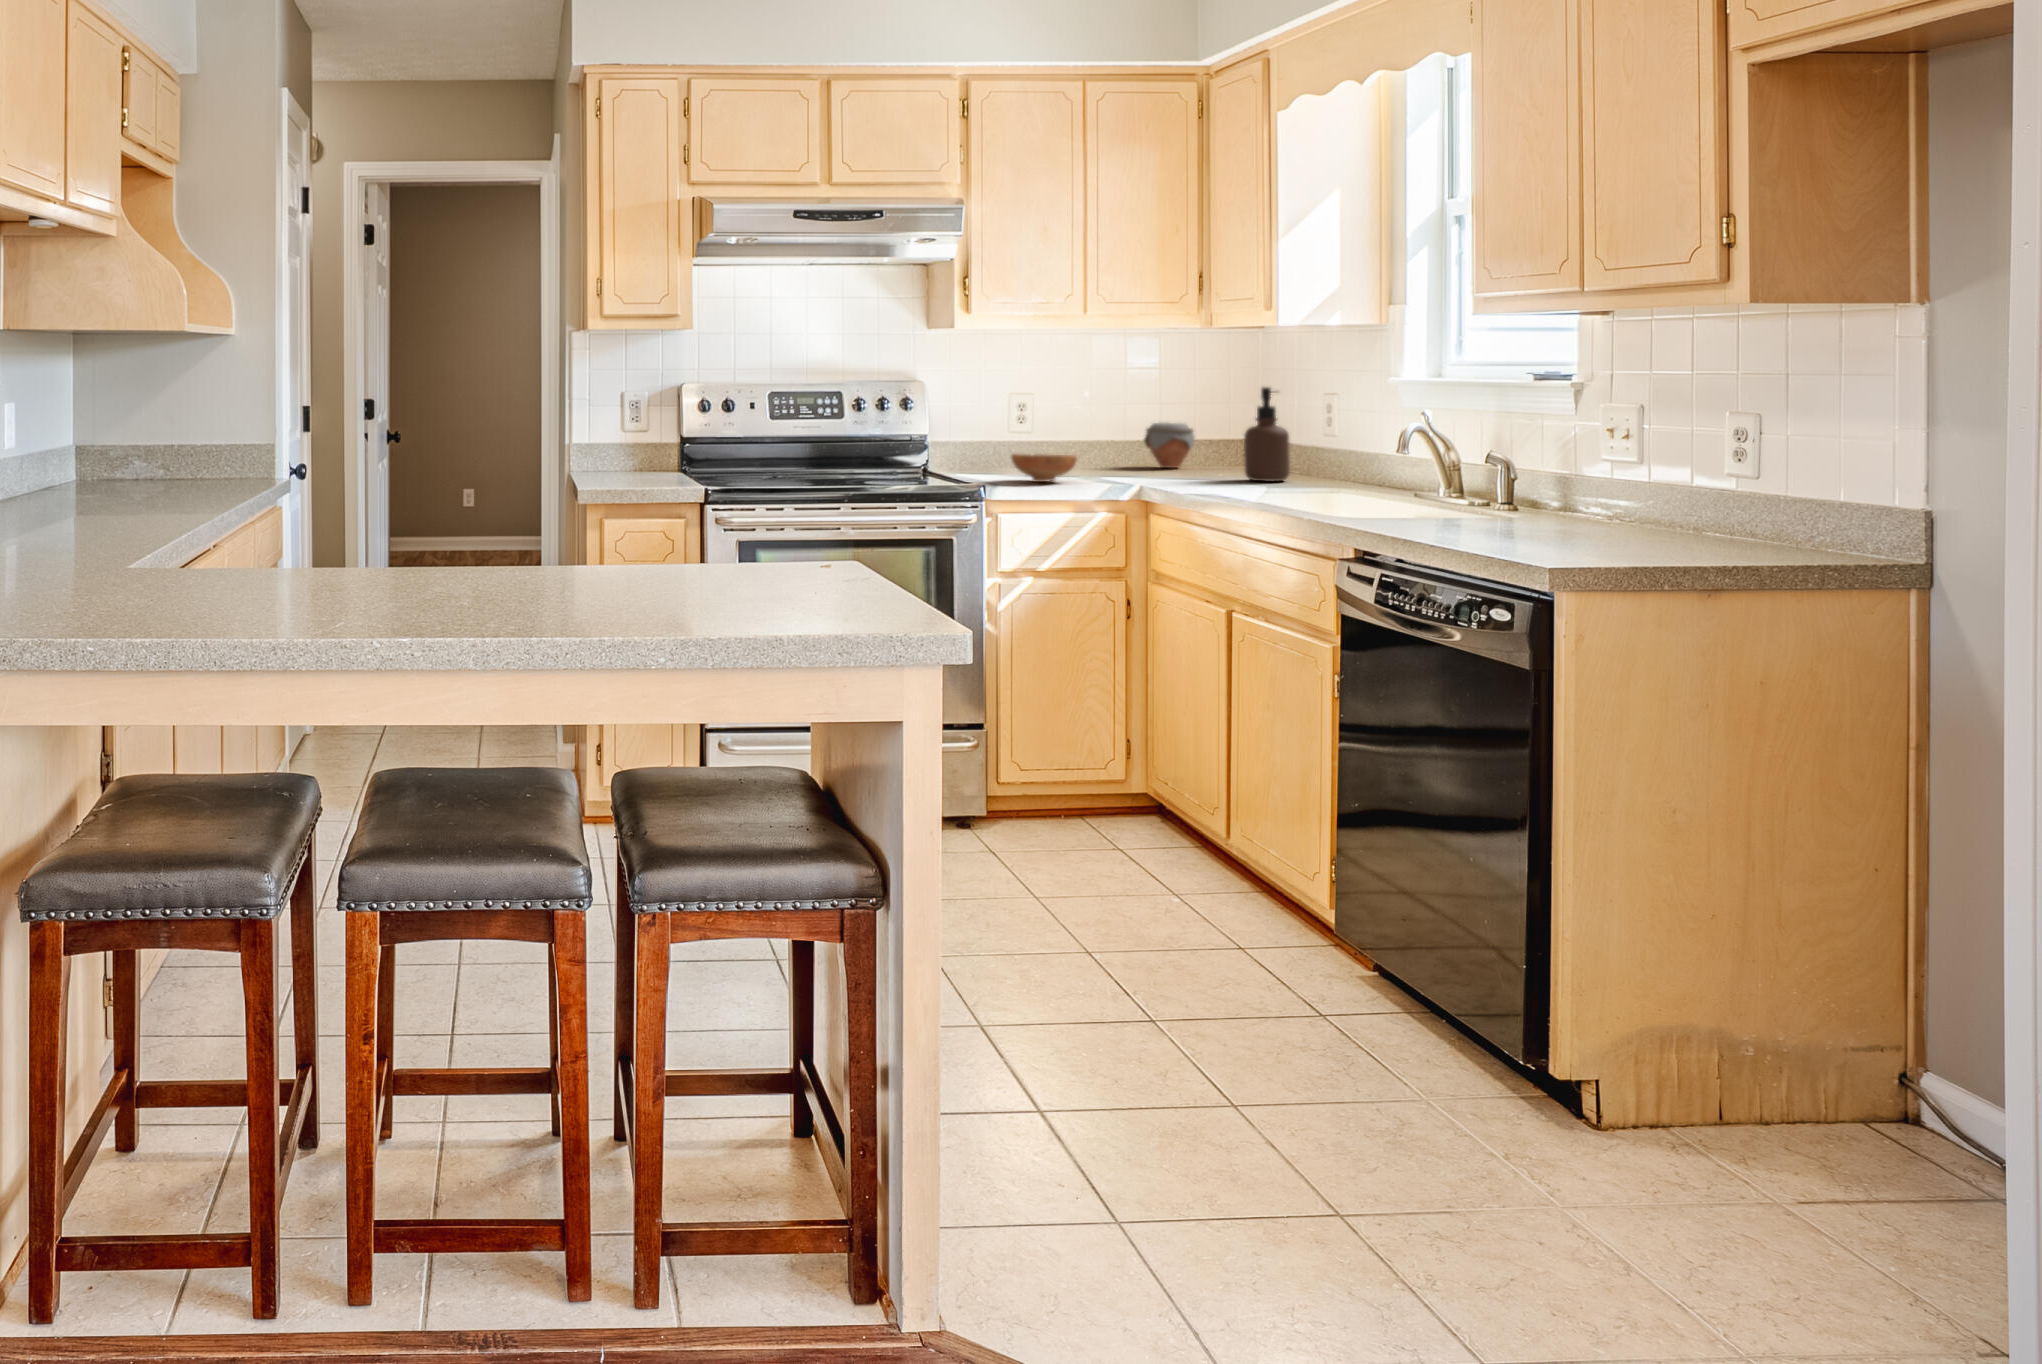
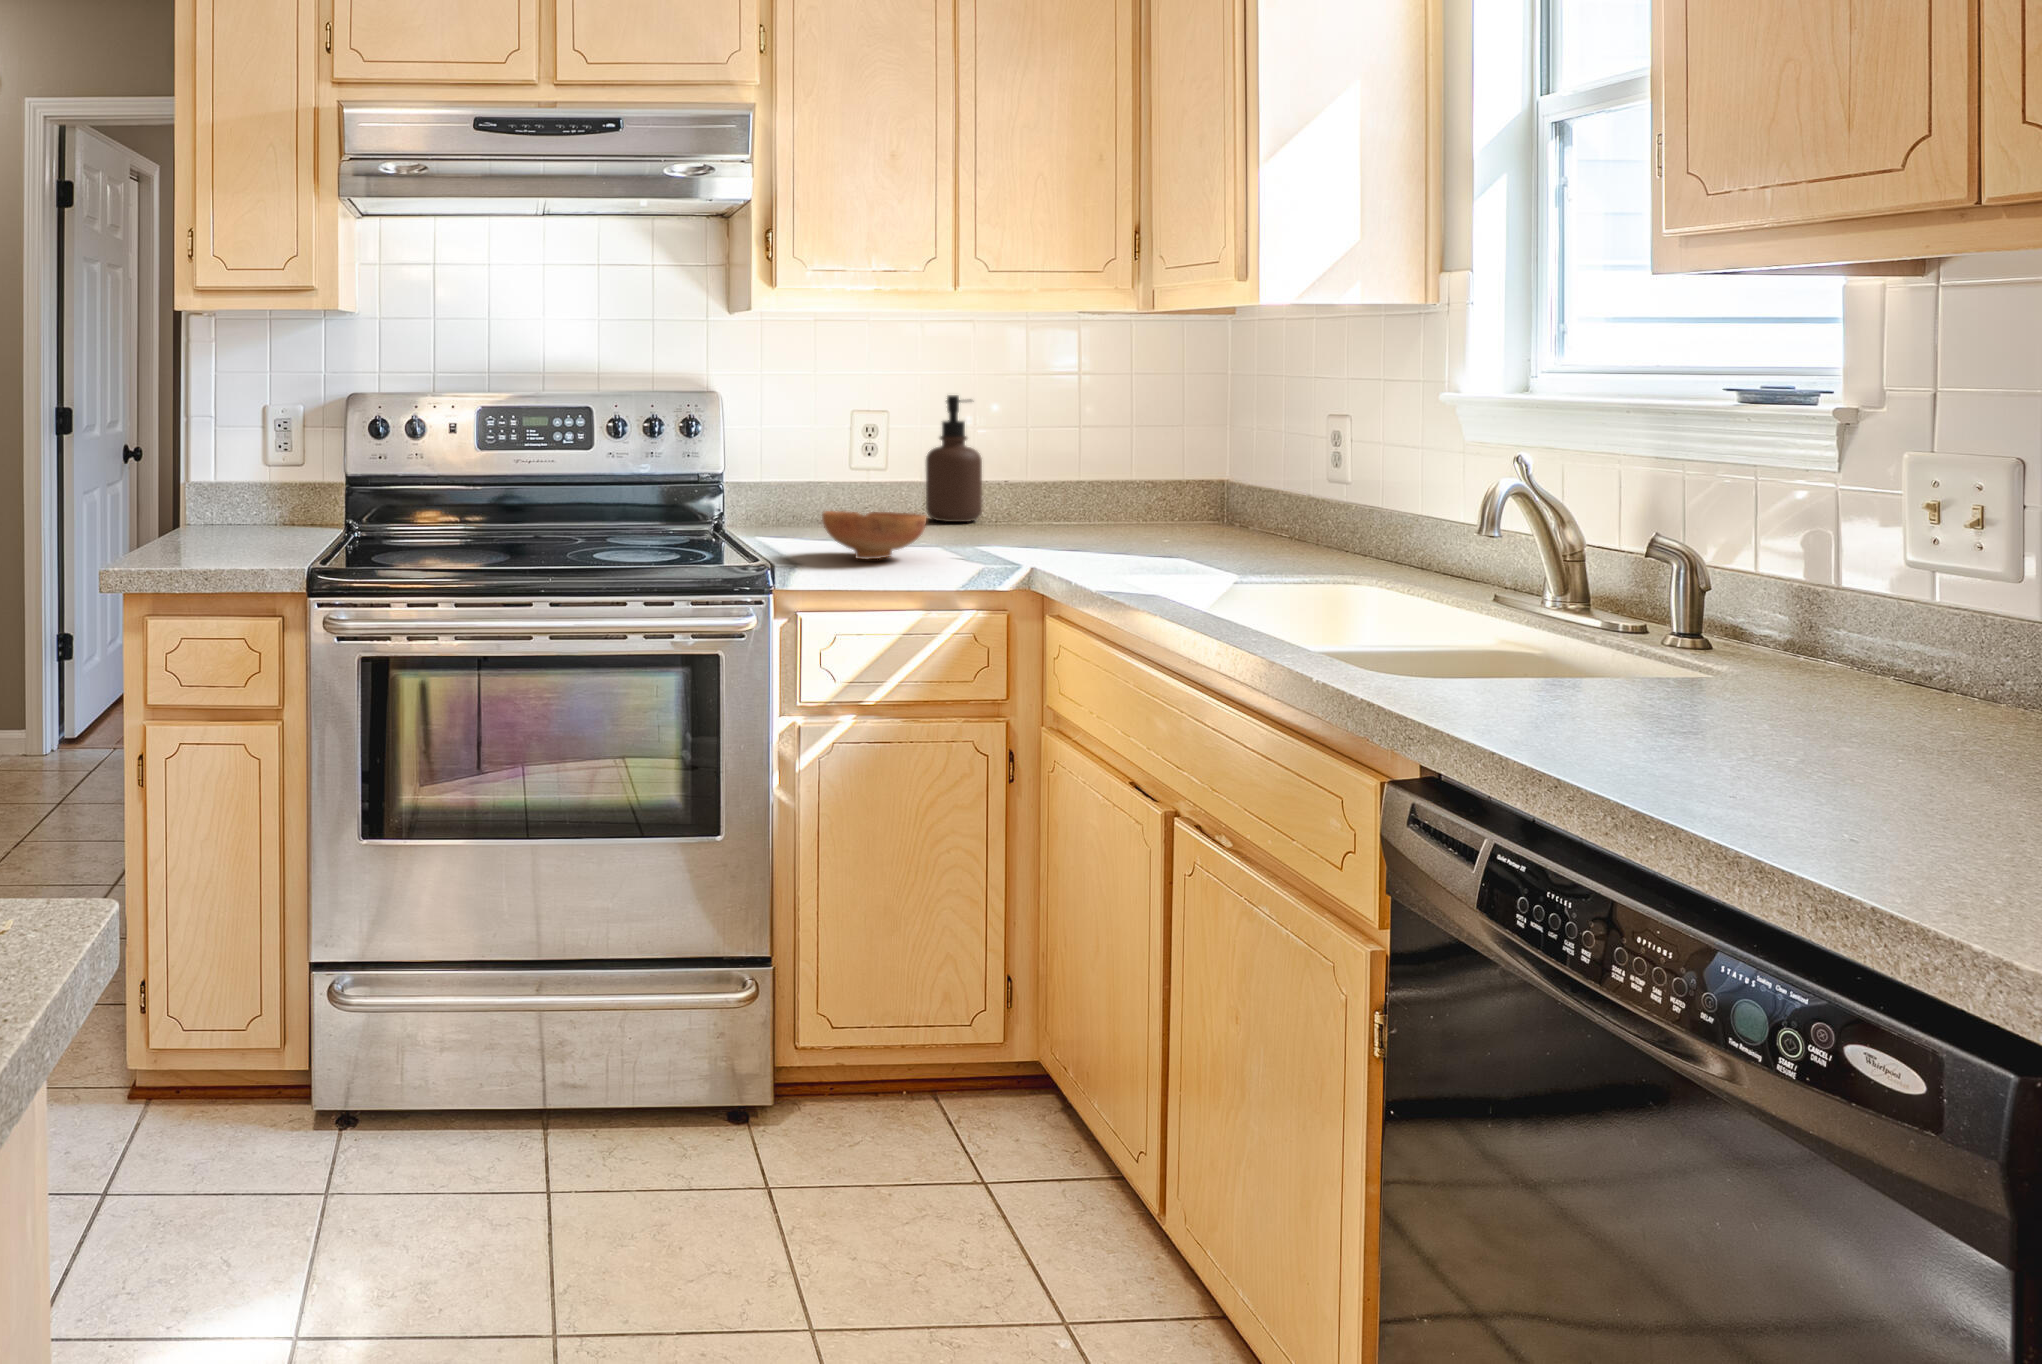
soap dispenser: present [1244,387,1290,481] -> present [926,395,982,522]
jar: present [1144,422,1195,468] -> none [1045,455,1124,527]

